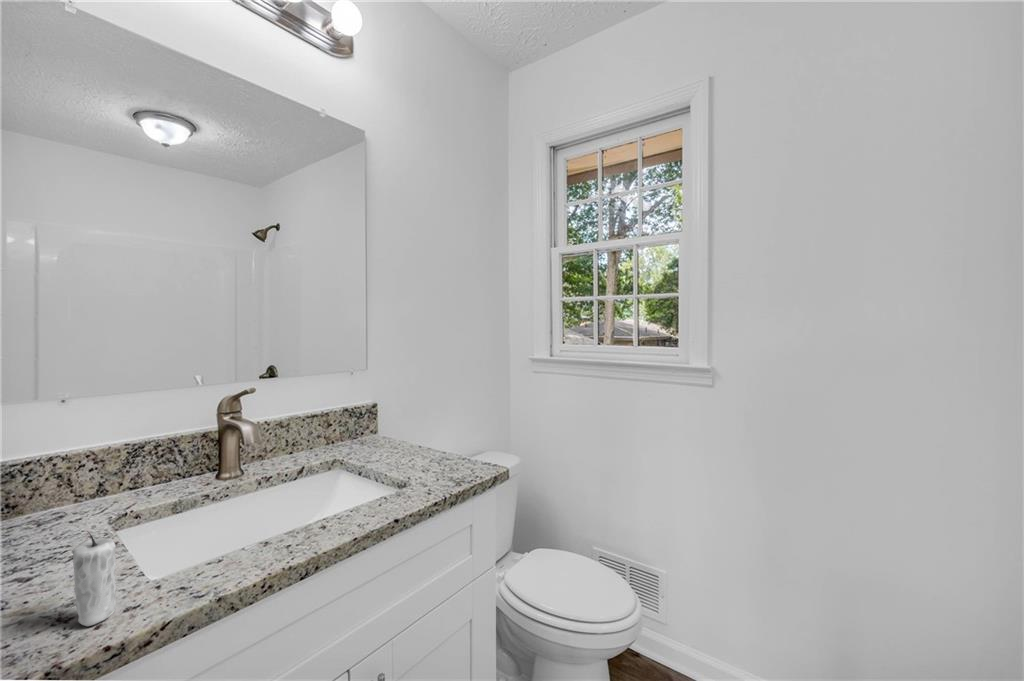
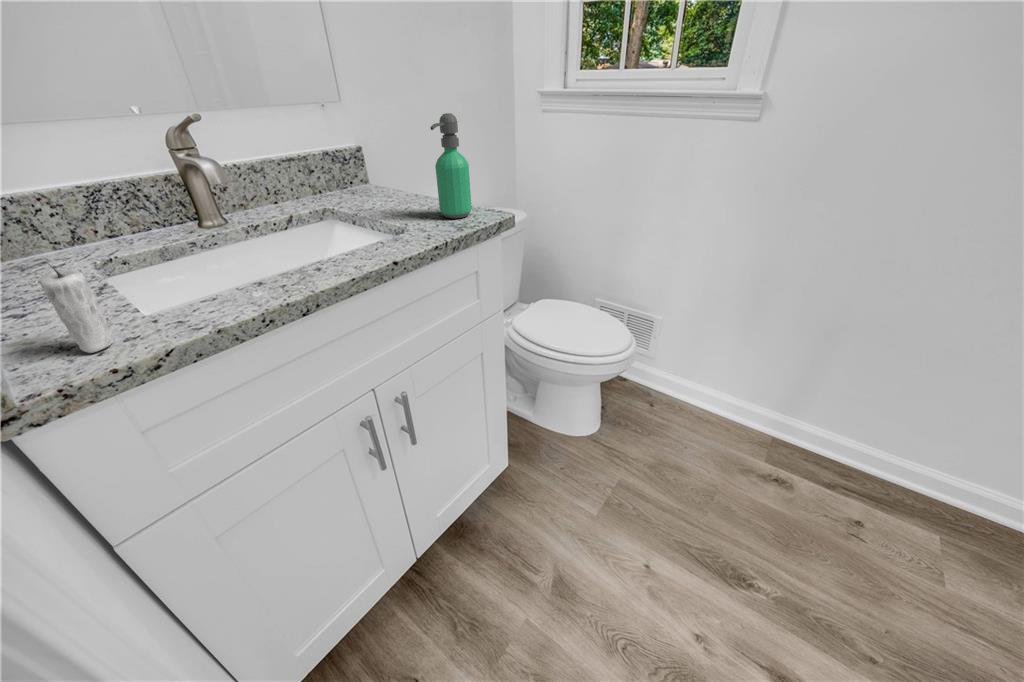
soap dispenser: none [439,386,469,472] -> present [430,113,472,218]

